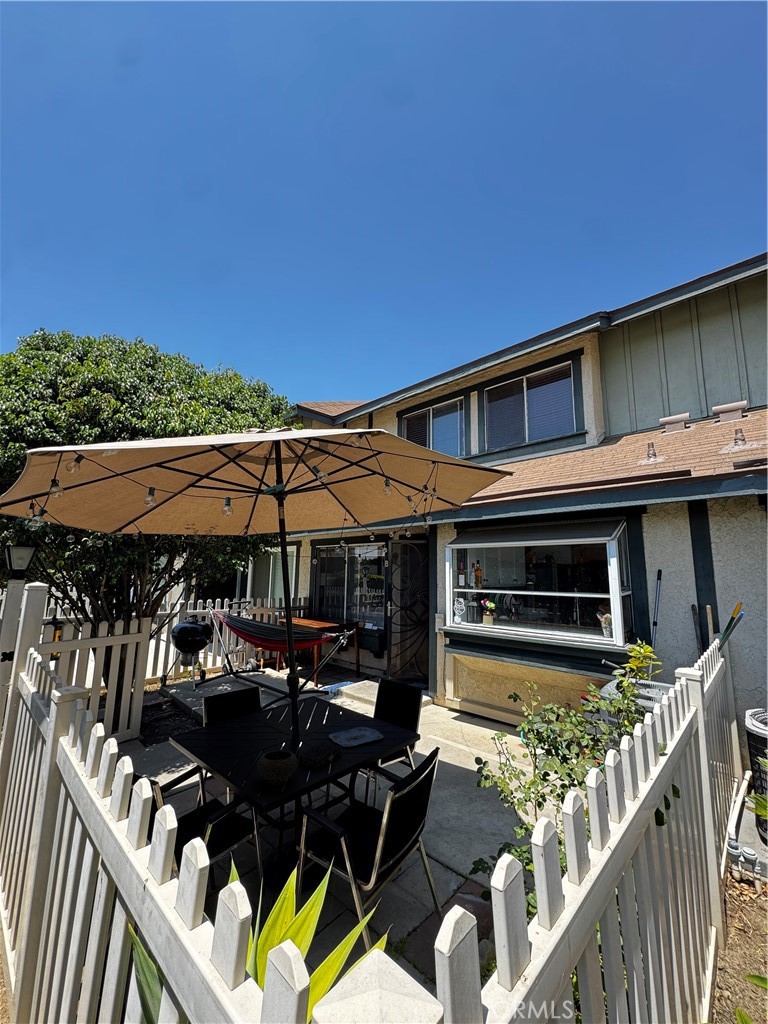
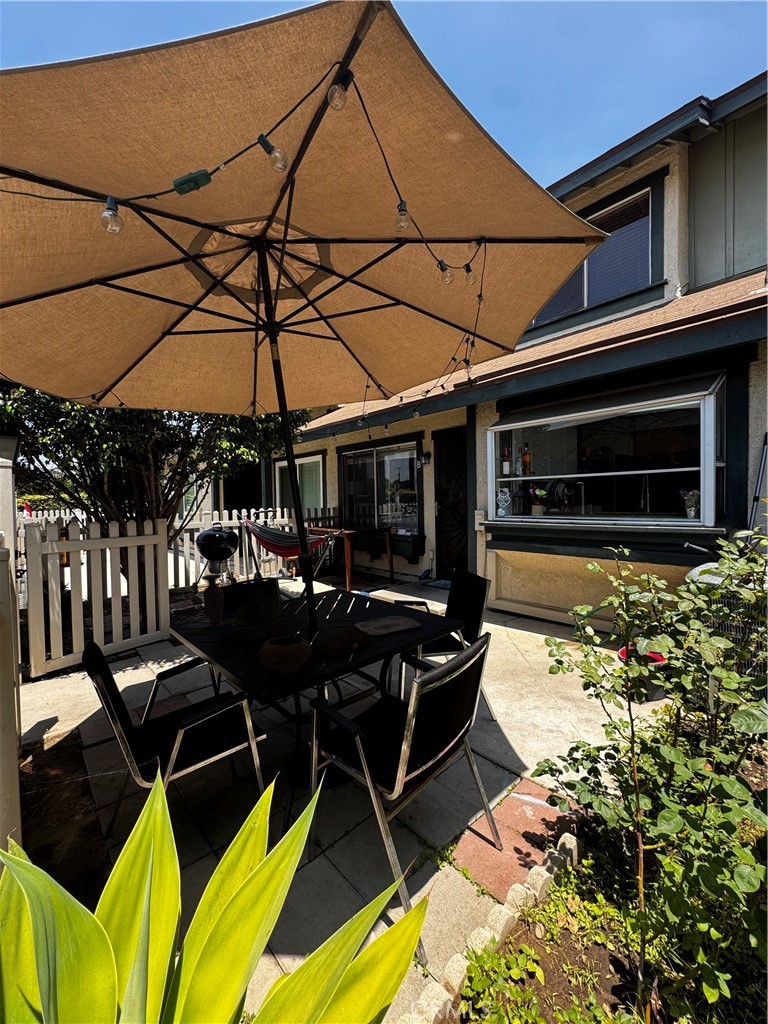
vase: none [199,687,217,737] -> present [202,574,225,628]
succulent planter: none [220,701,270,752] -> present [226,589,282,641]

